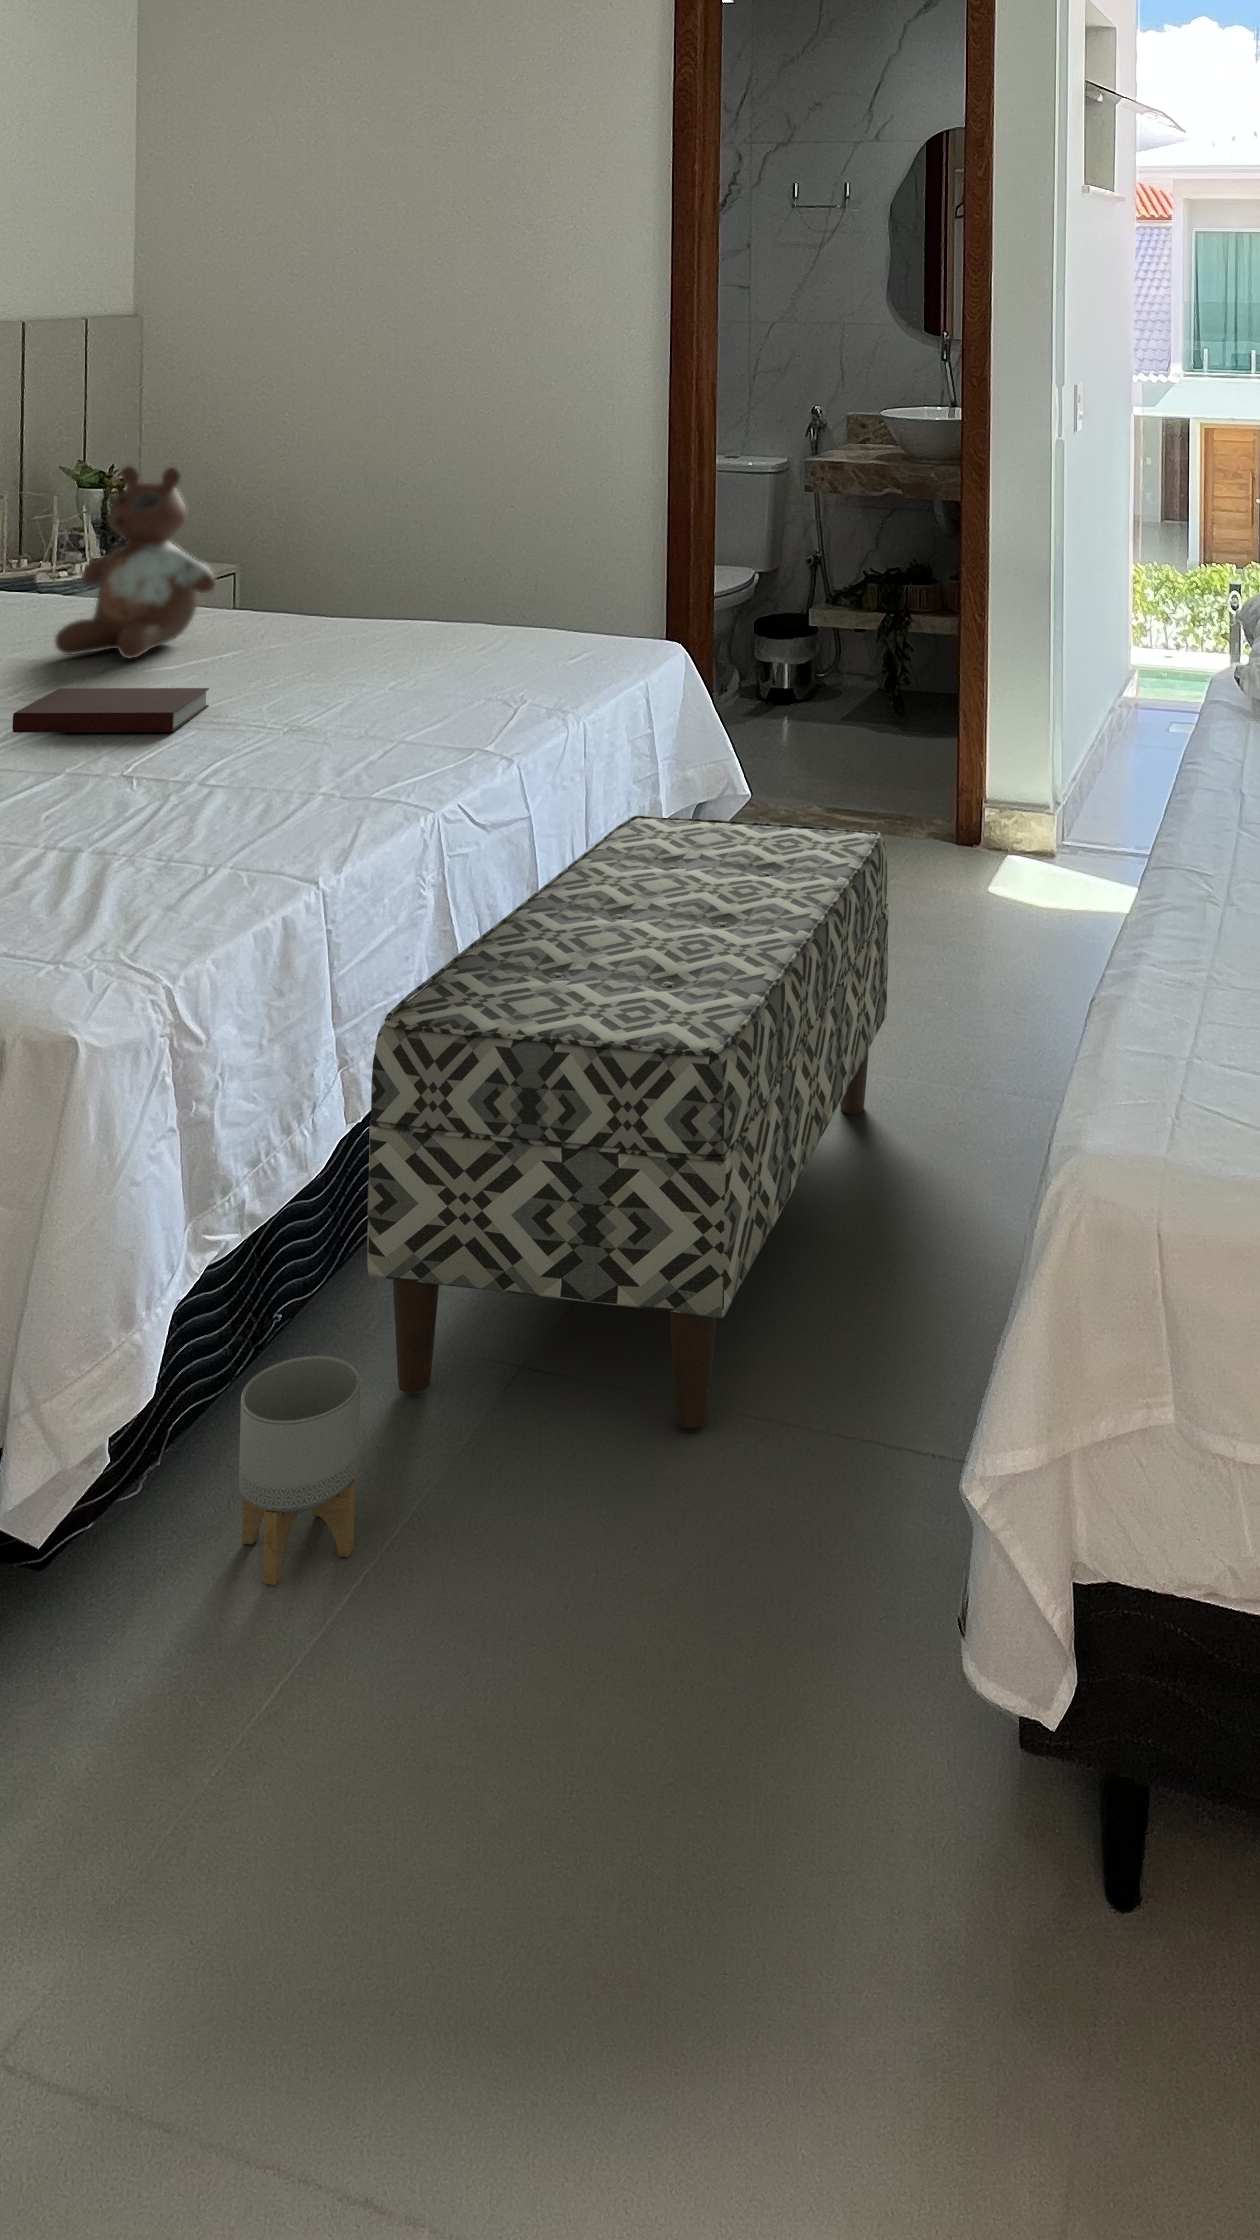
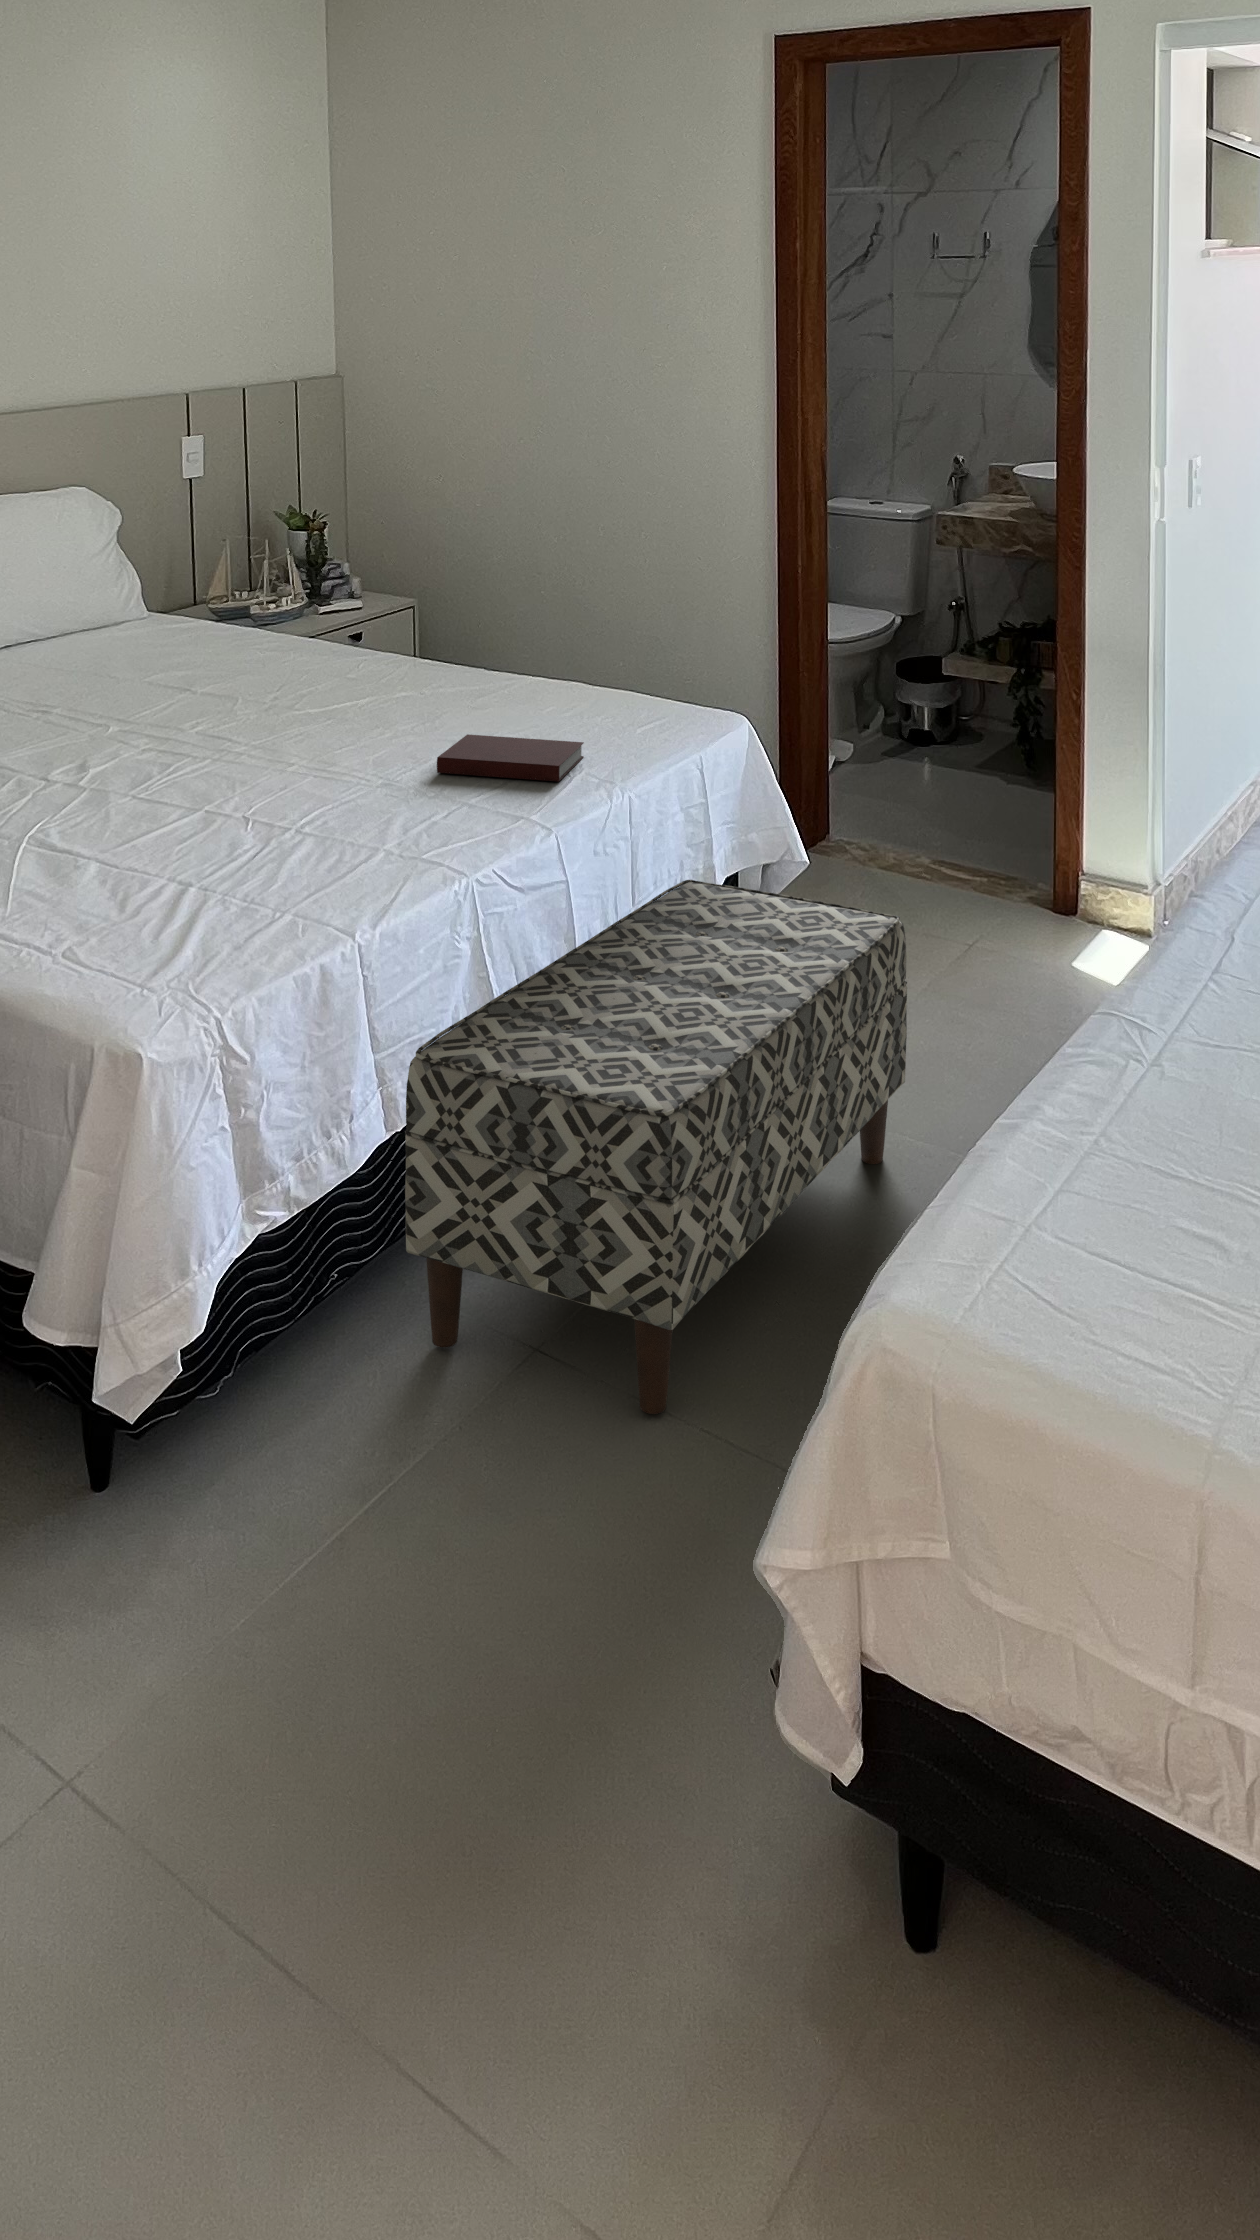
stuffed bear: present [55,466,216,658] -> none [227,540,354,708]
notebook: present [13,688,209,733] -> present [437,734,584,782]
planter: present [239,1356,360,1585] -> none [288,1309,377,1476]

